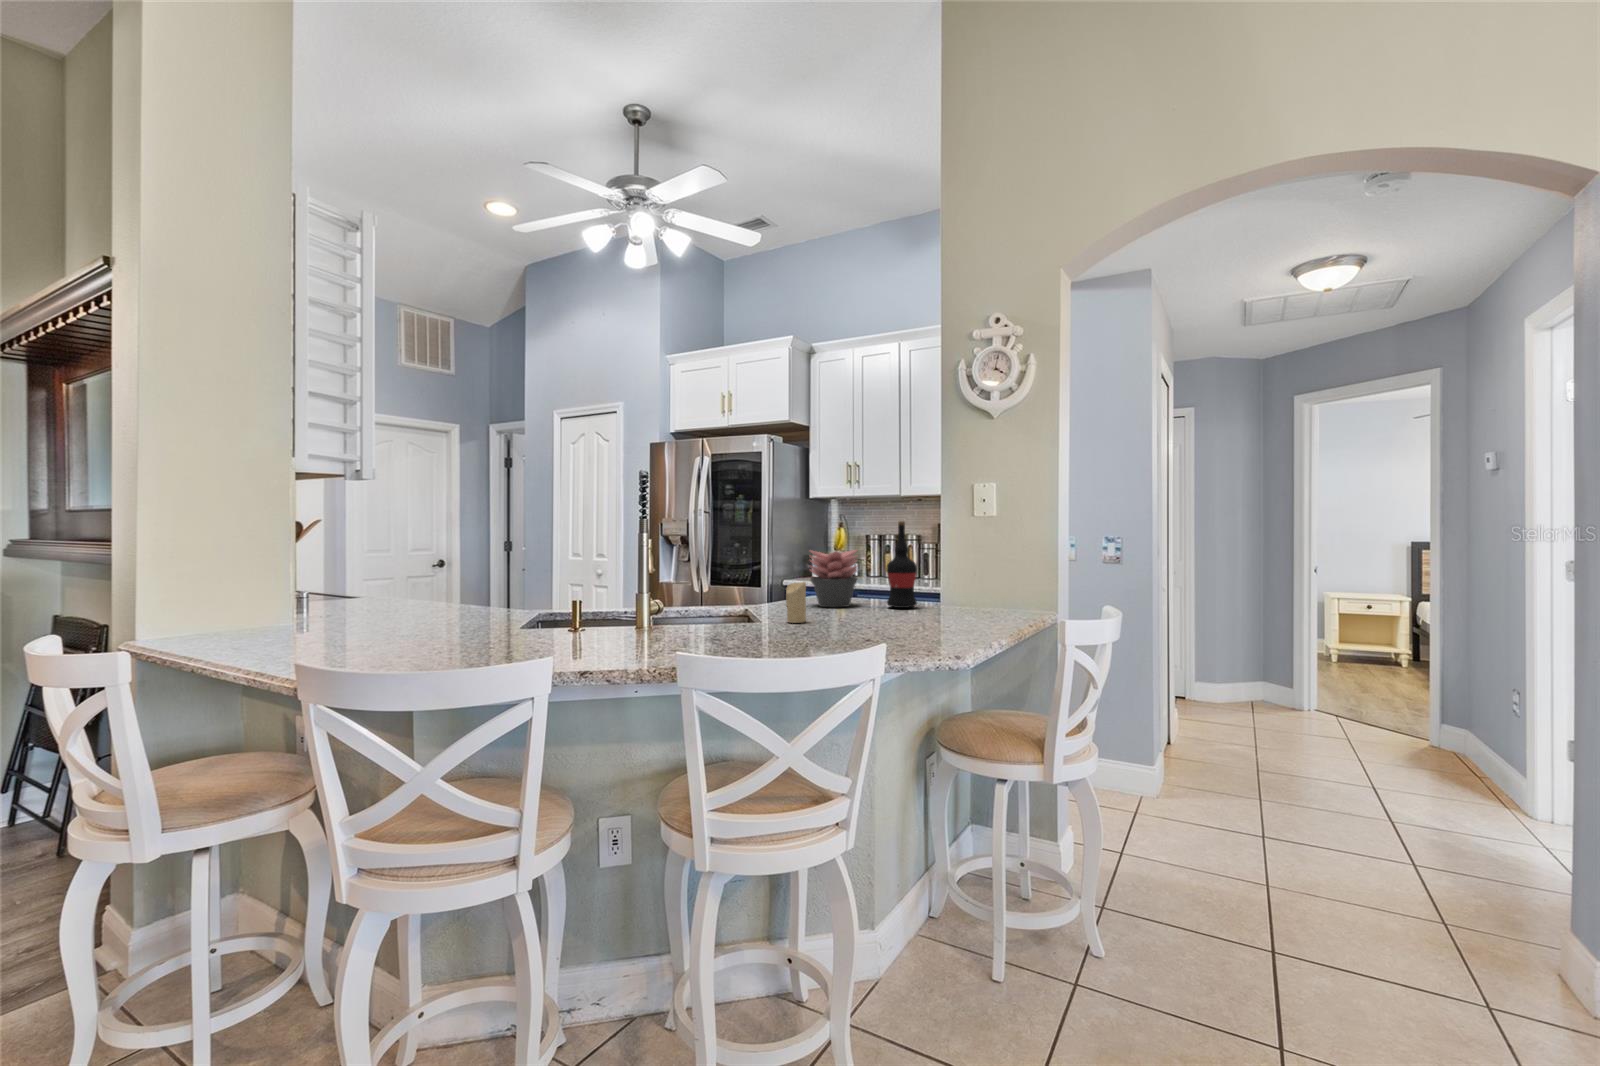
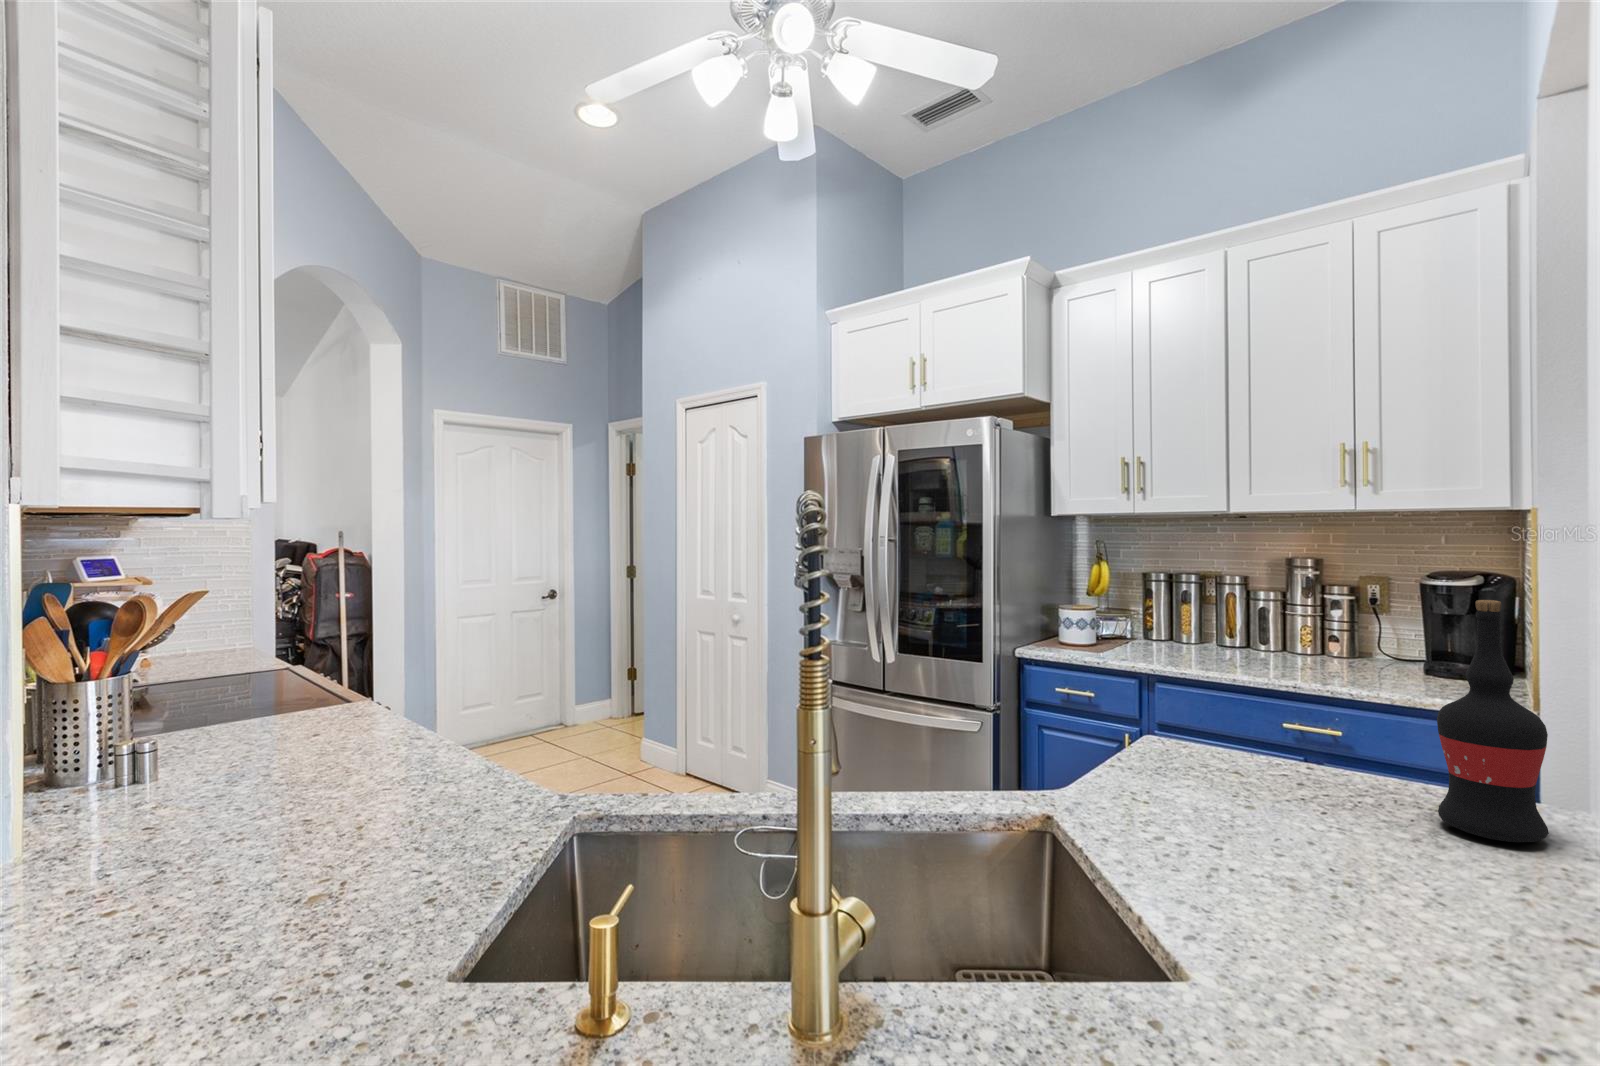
succulent plant: present [810,550,858,607] -> none [1190,658,1352,815]
candle: present [786,582,806,623] -> none [1263,822,1344,975]

